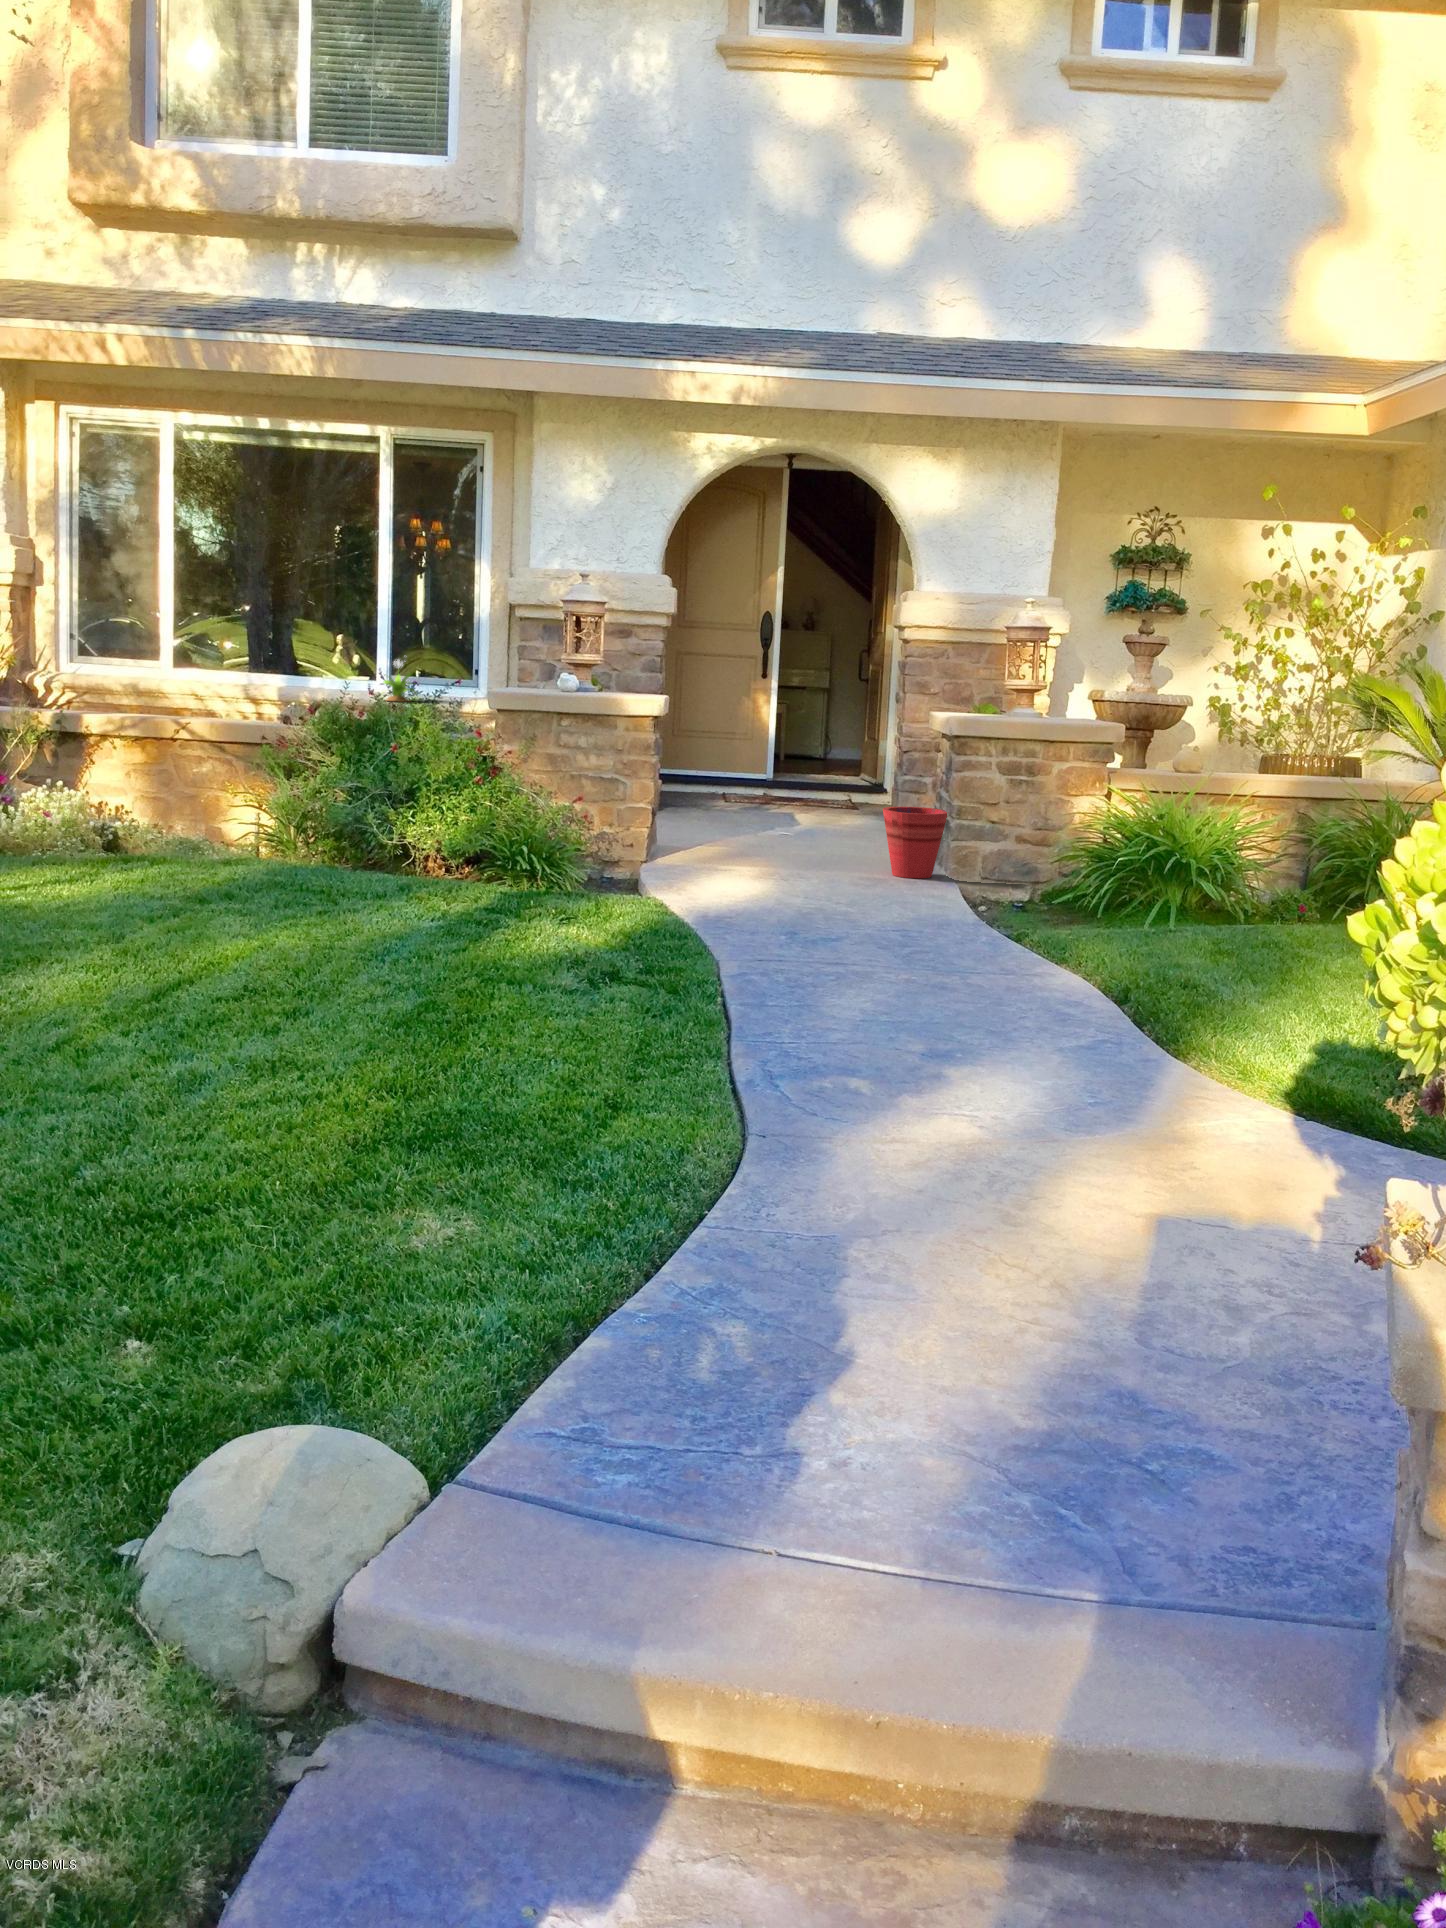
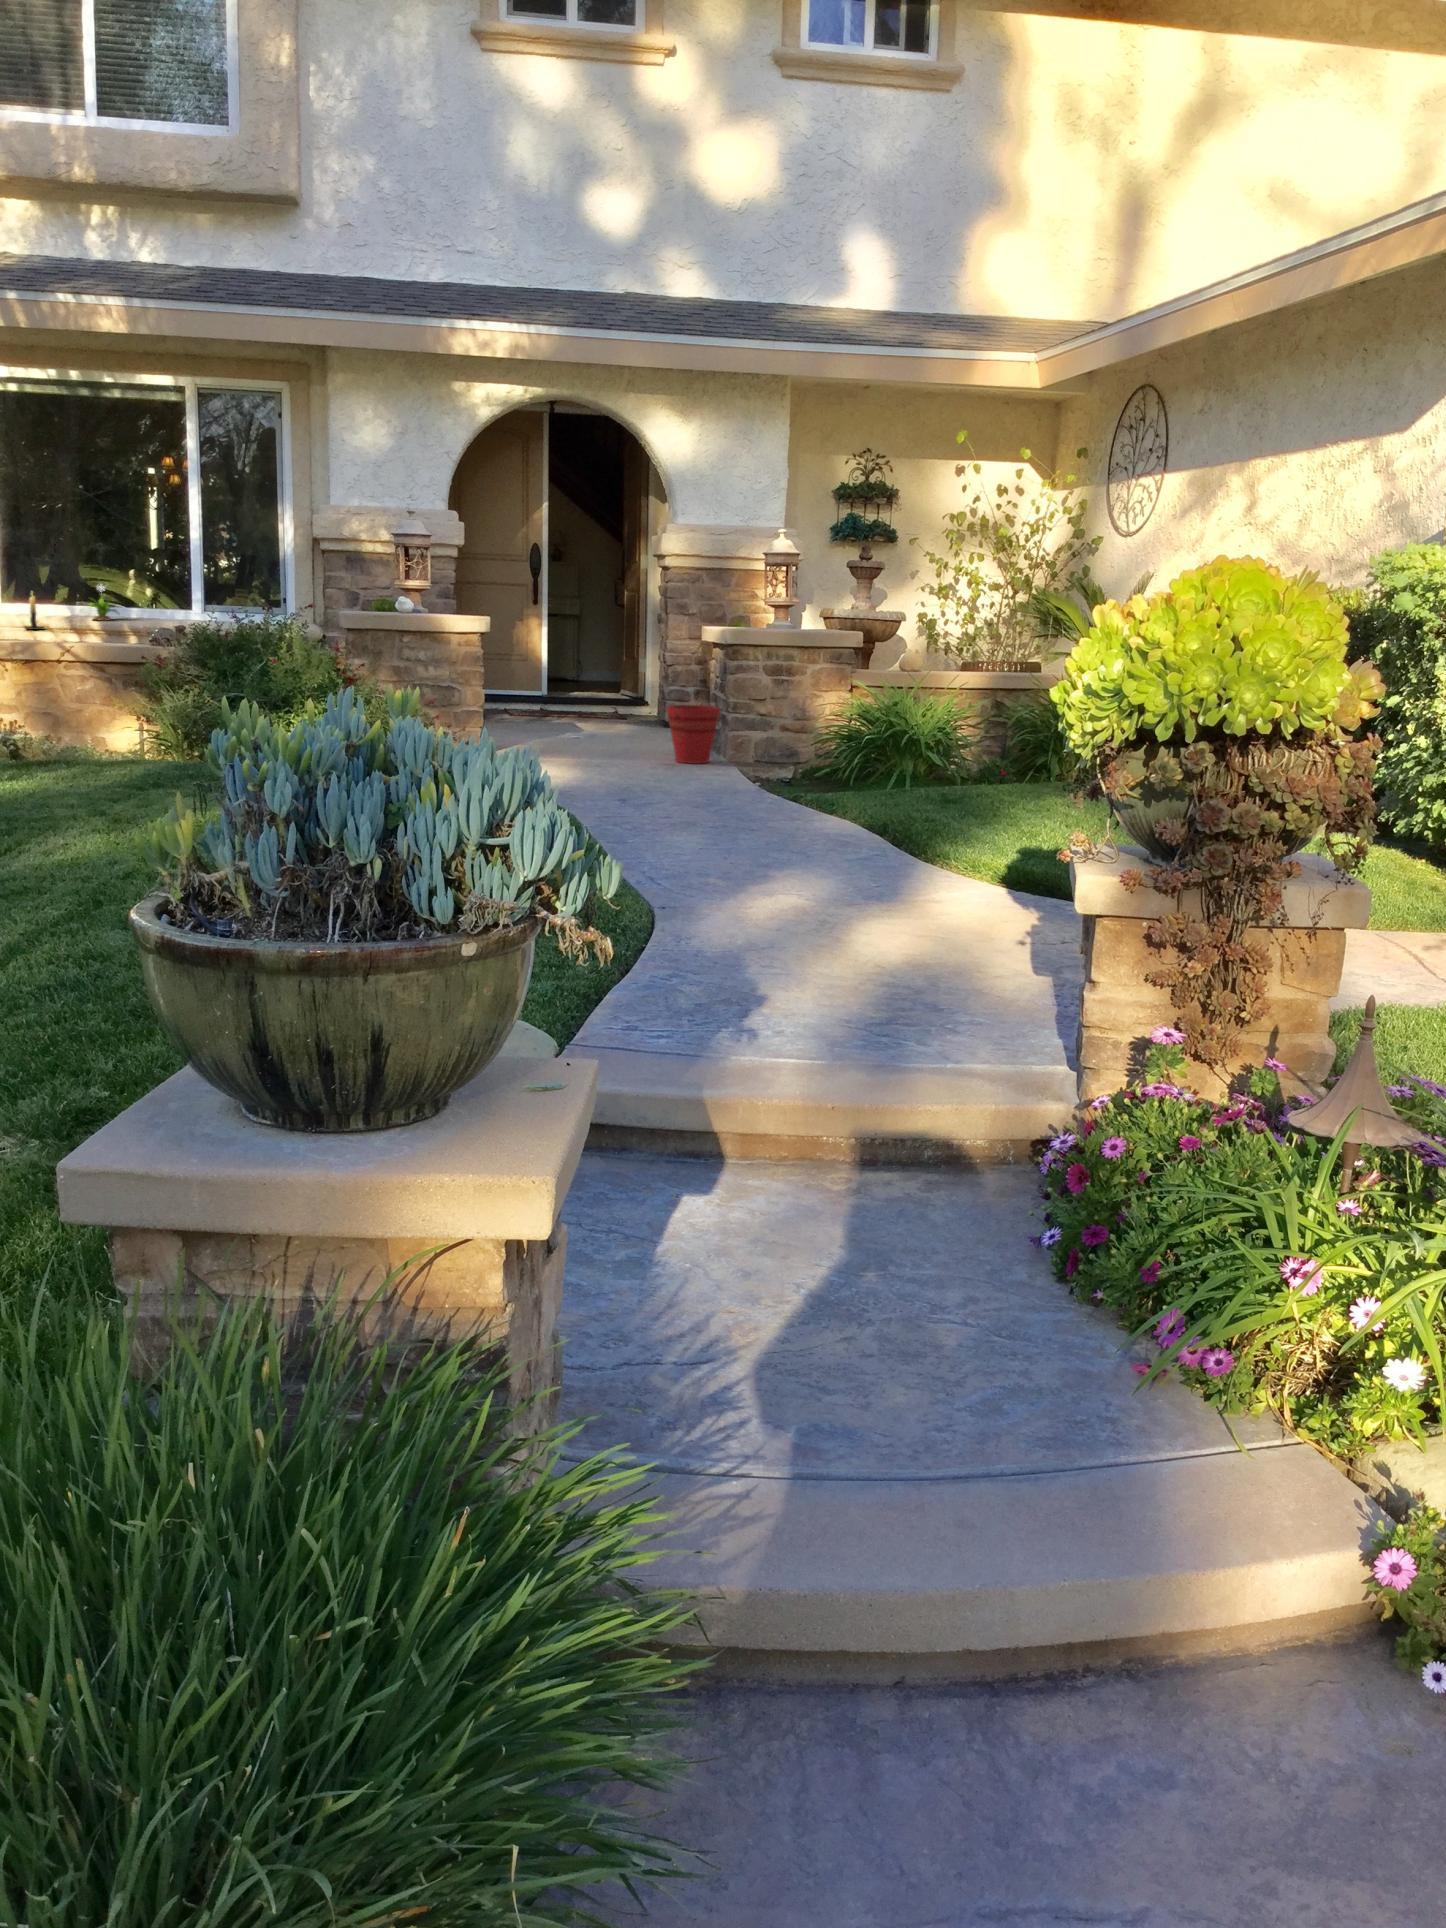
candle holder: none [171,657,194,701] -> present [25,594,44,630]
potted flower: present [384,660,417,702] -> present [89,585,118,621]

